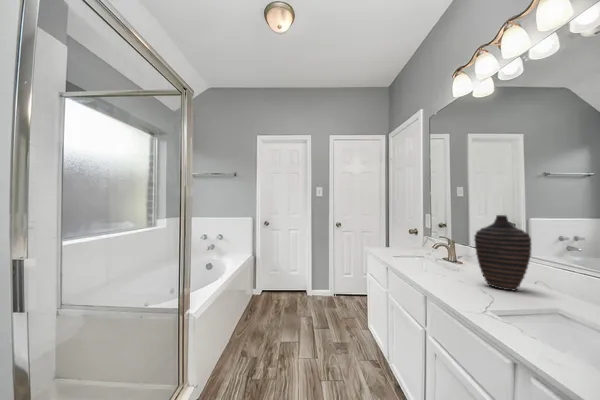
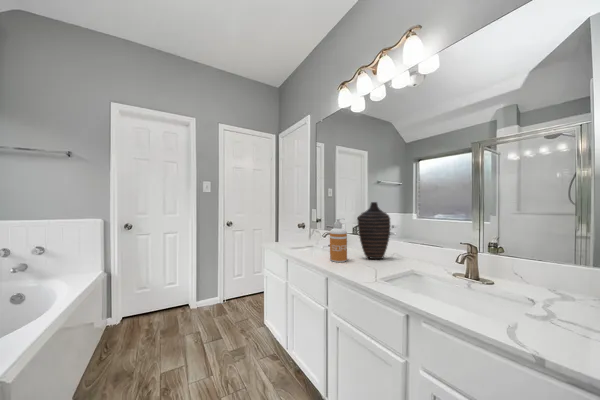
soap dispenser: none [433,233,457,285] -> present [330,218,347,262]

